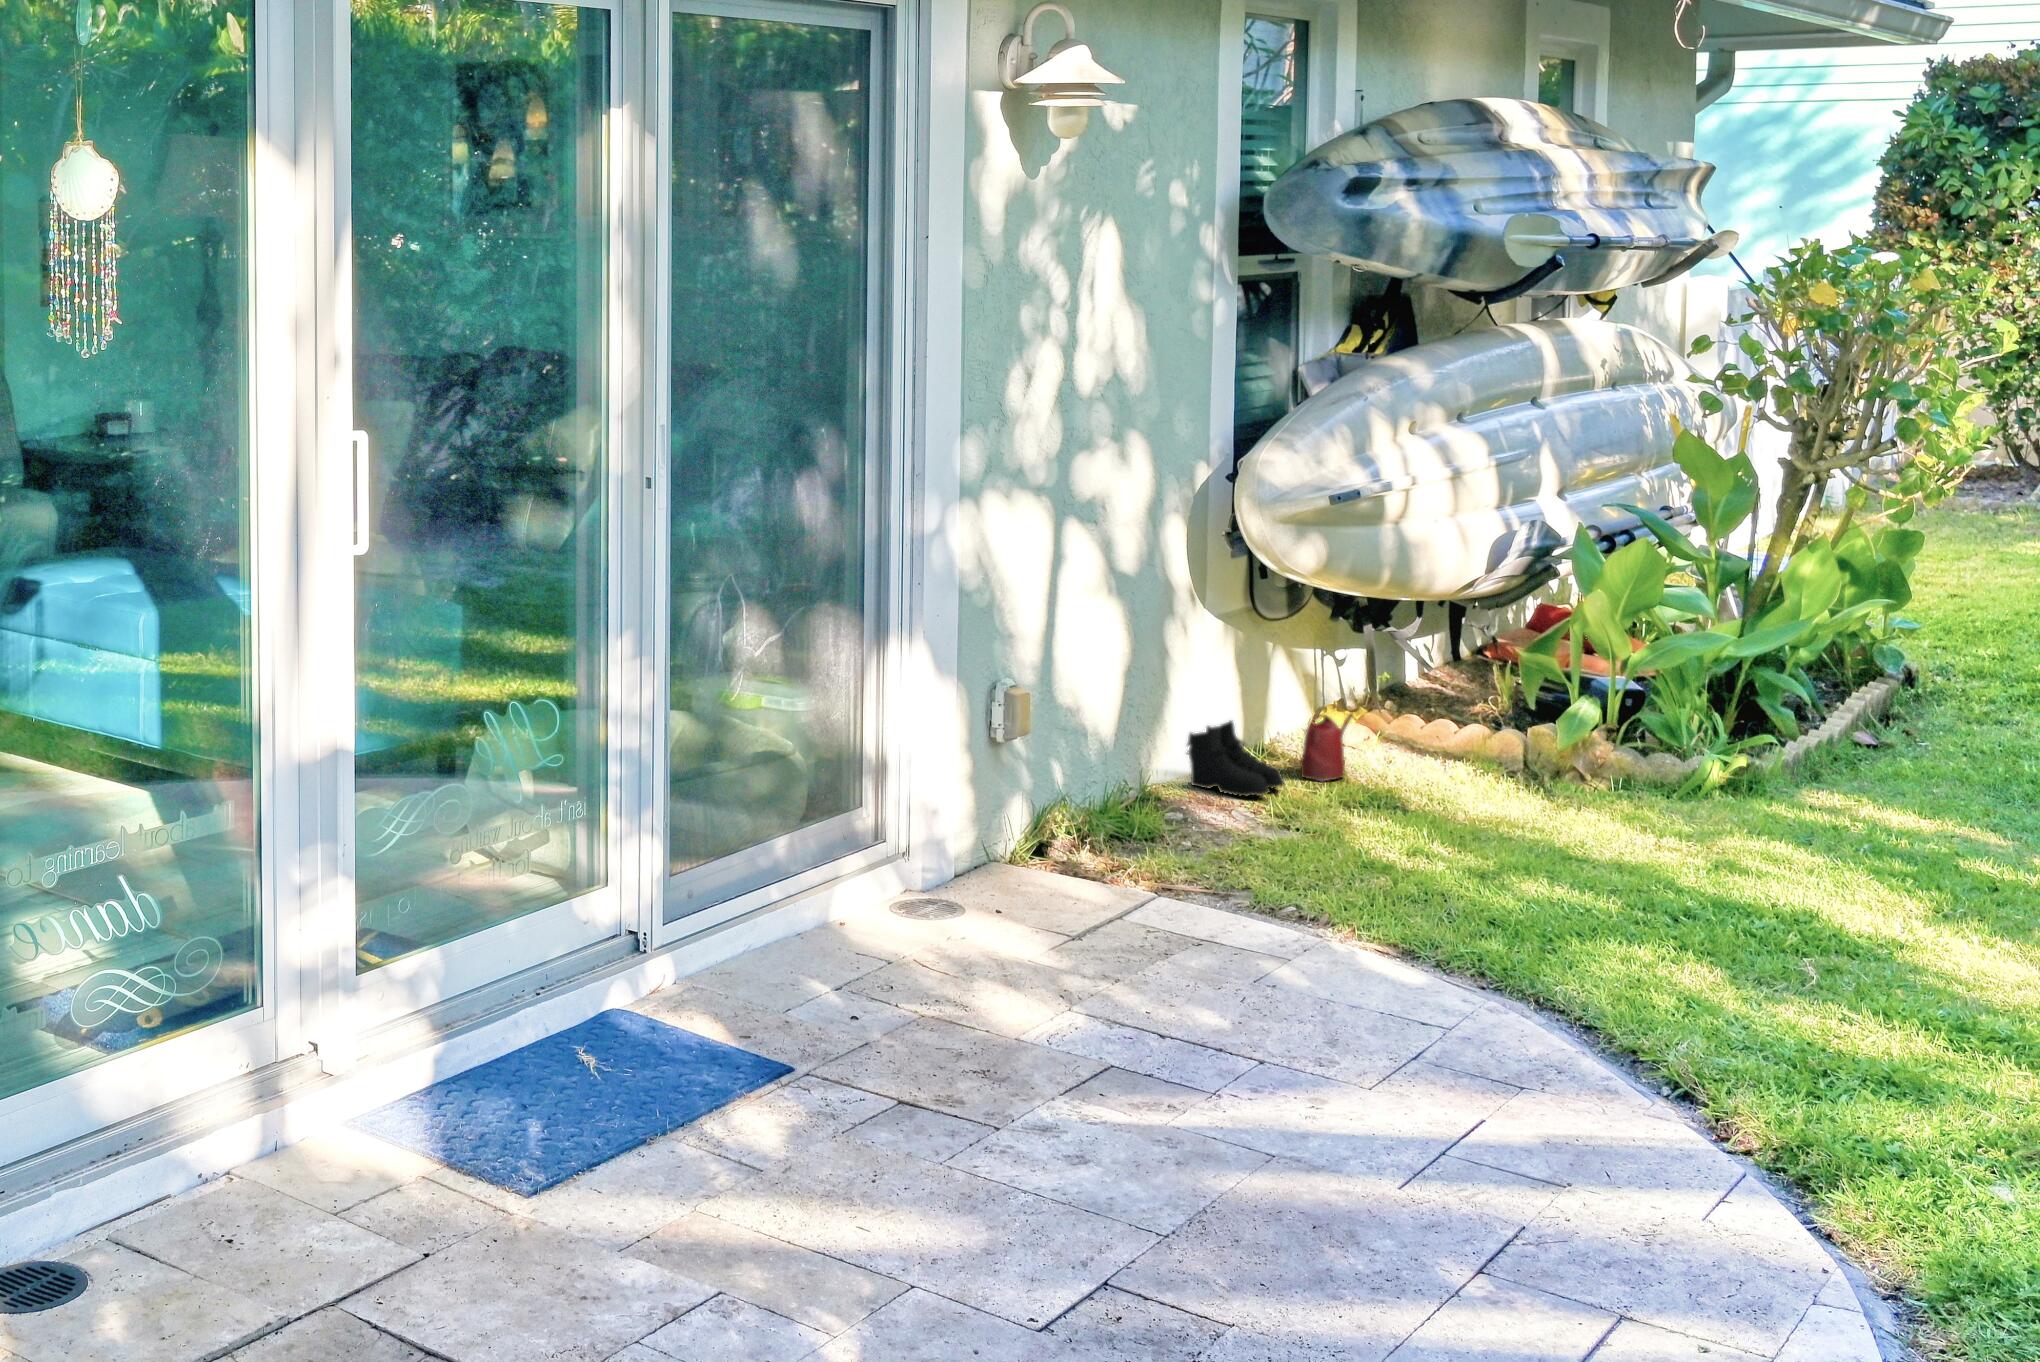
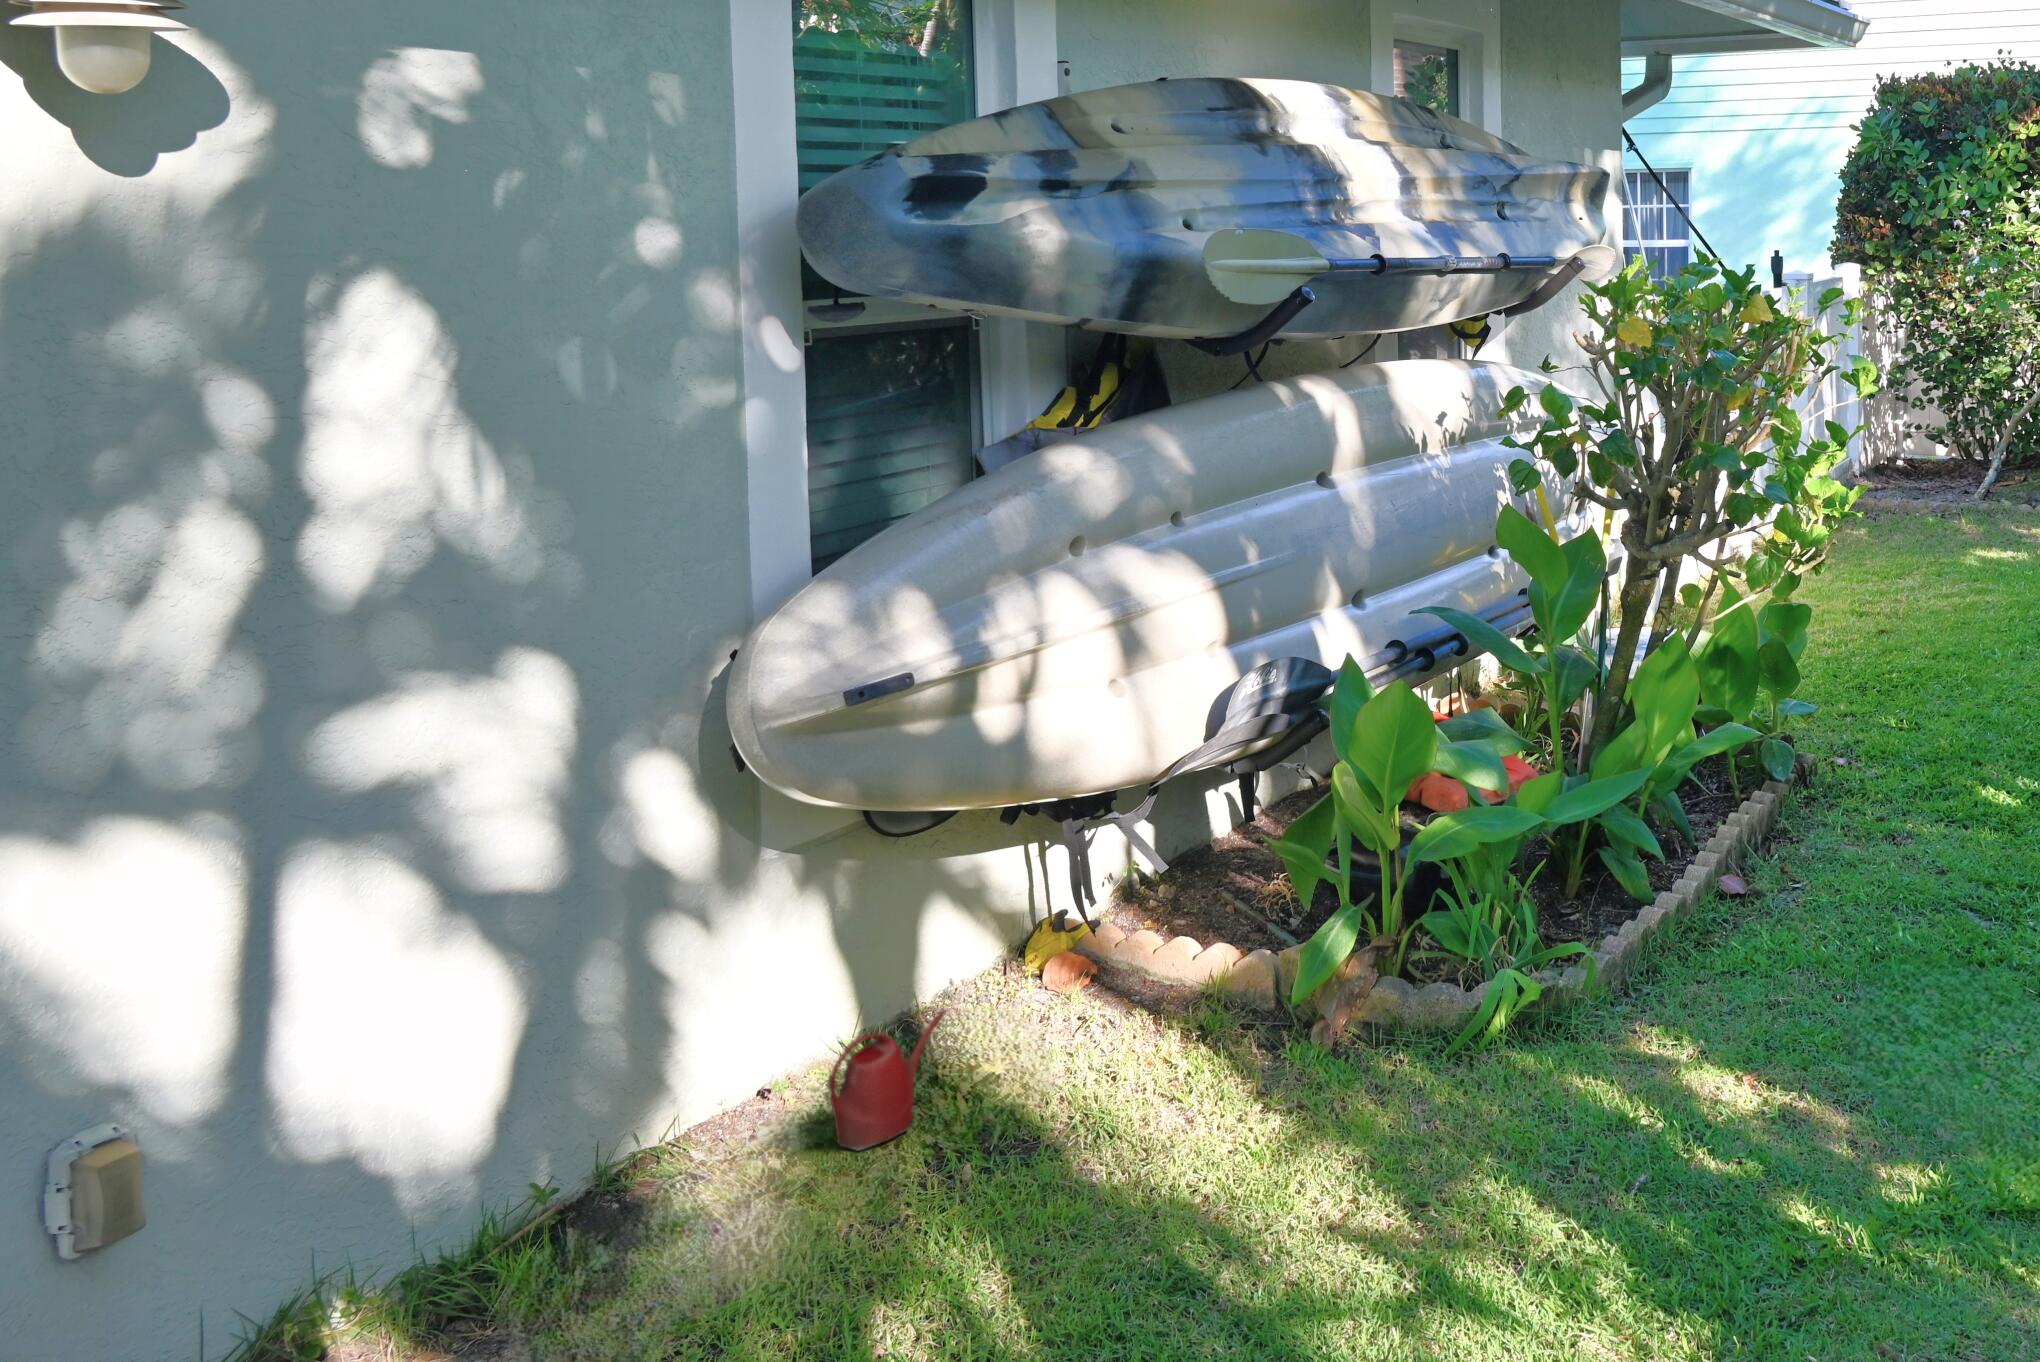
boots: present [1187,721,1285,797] -> none [598,1076,769,1235]

